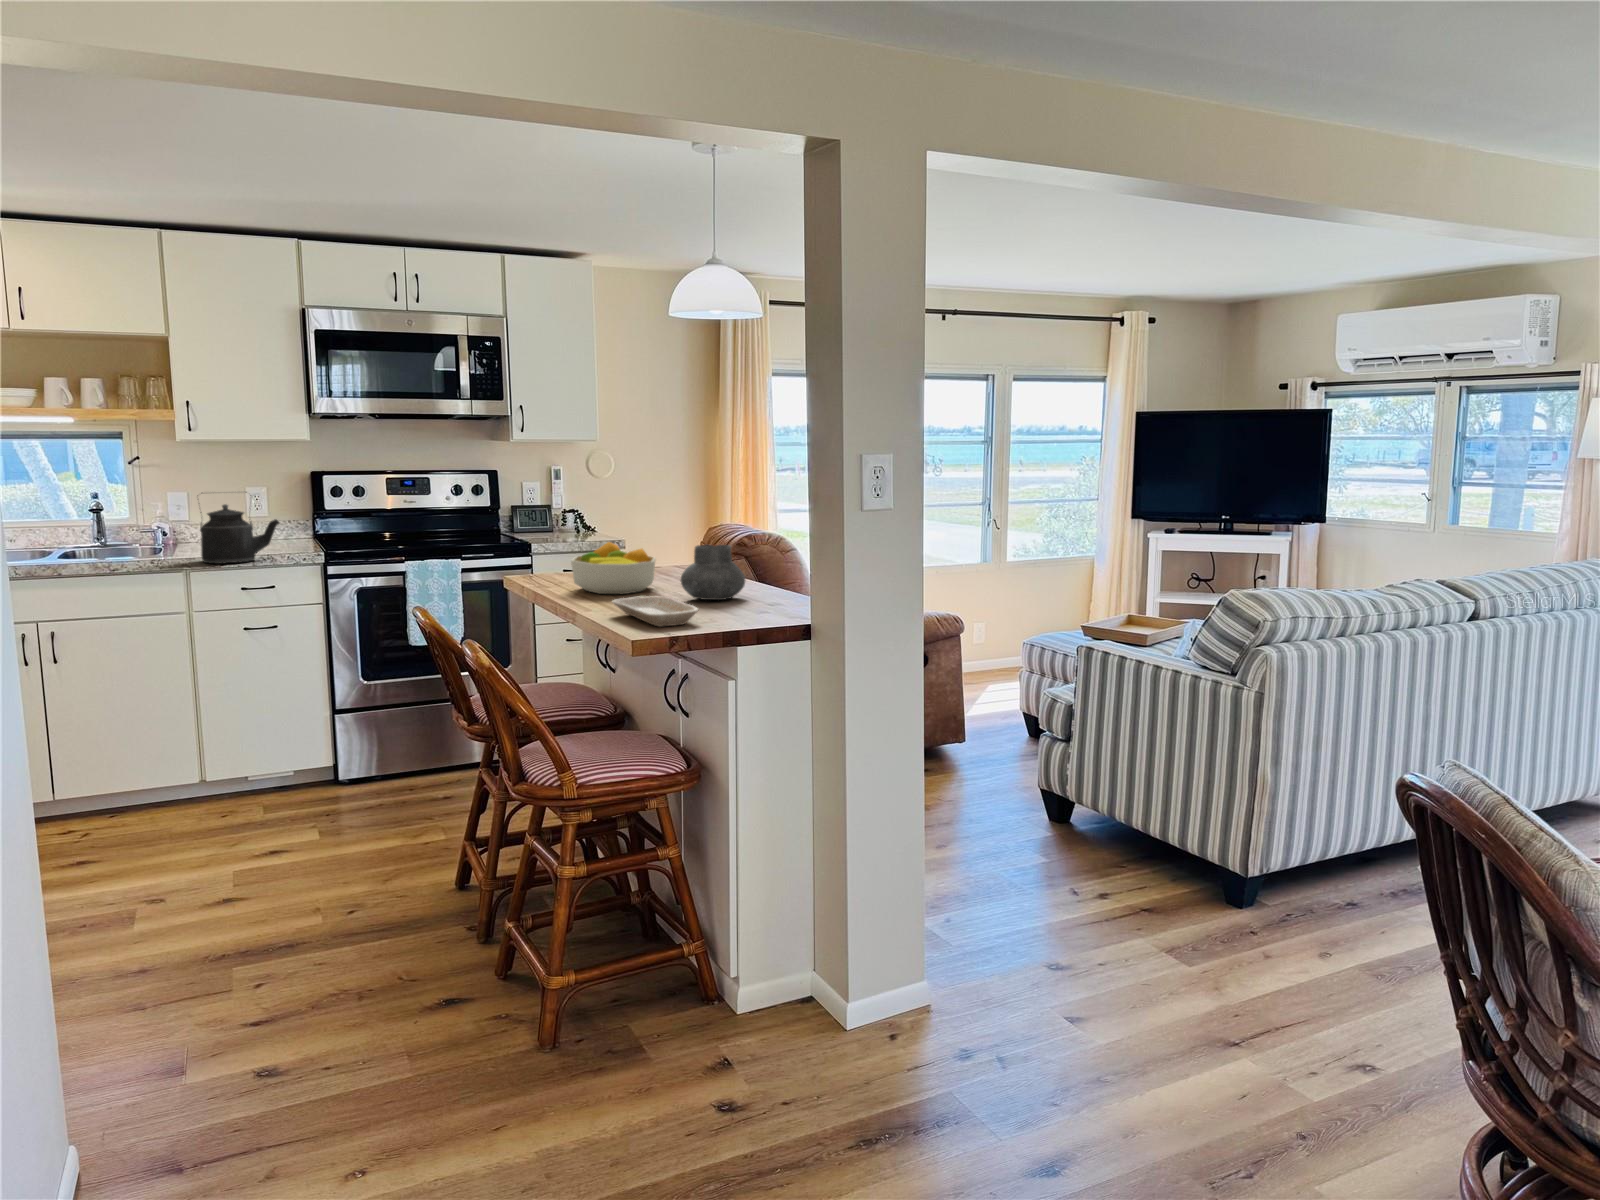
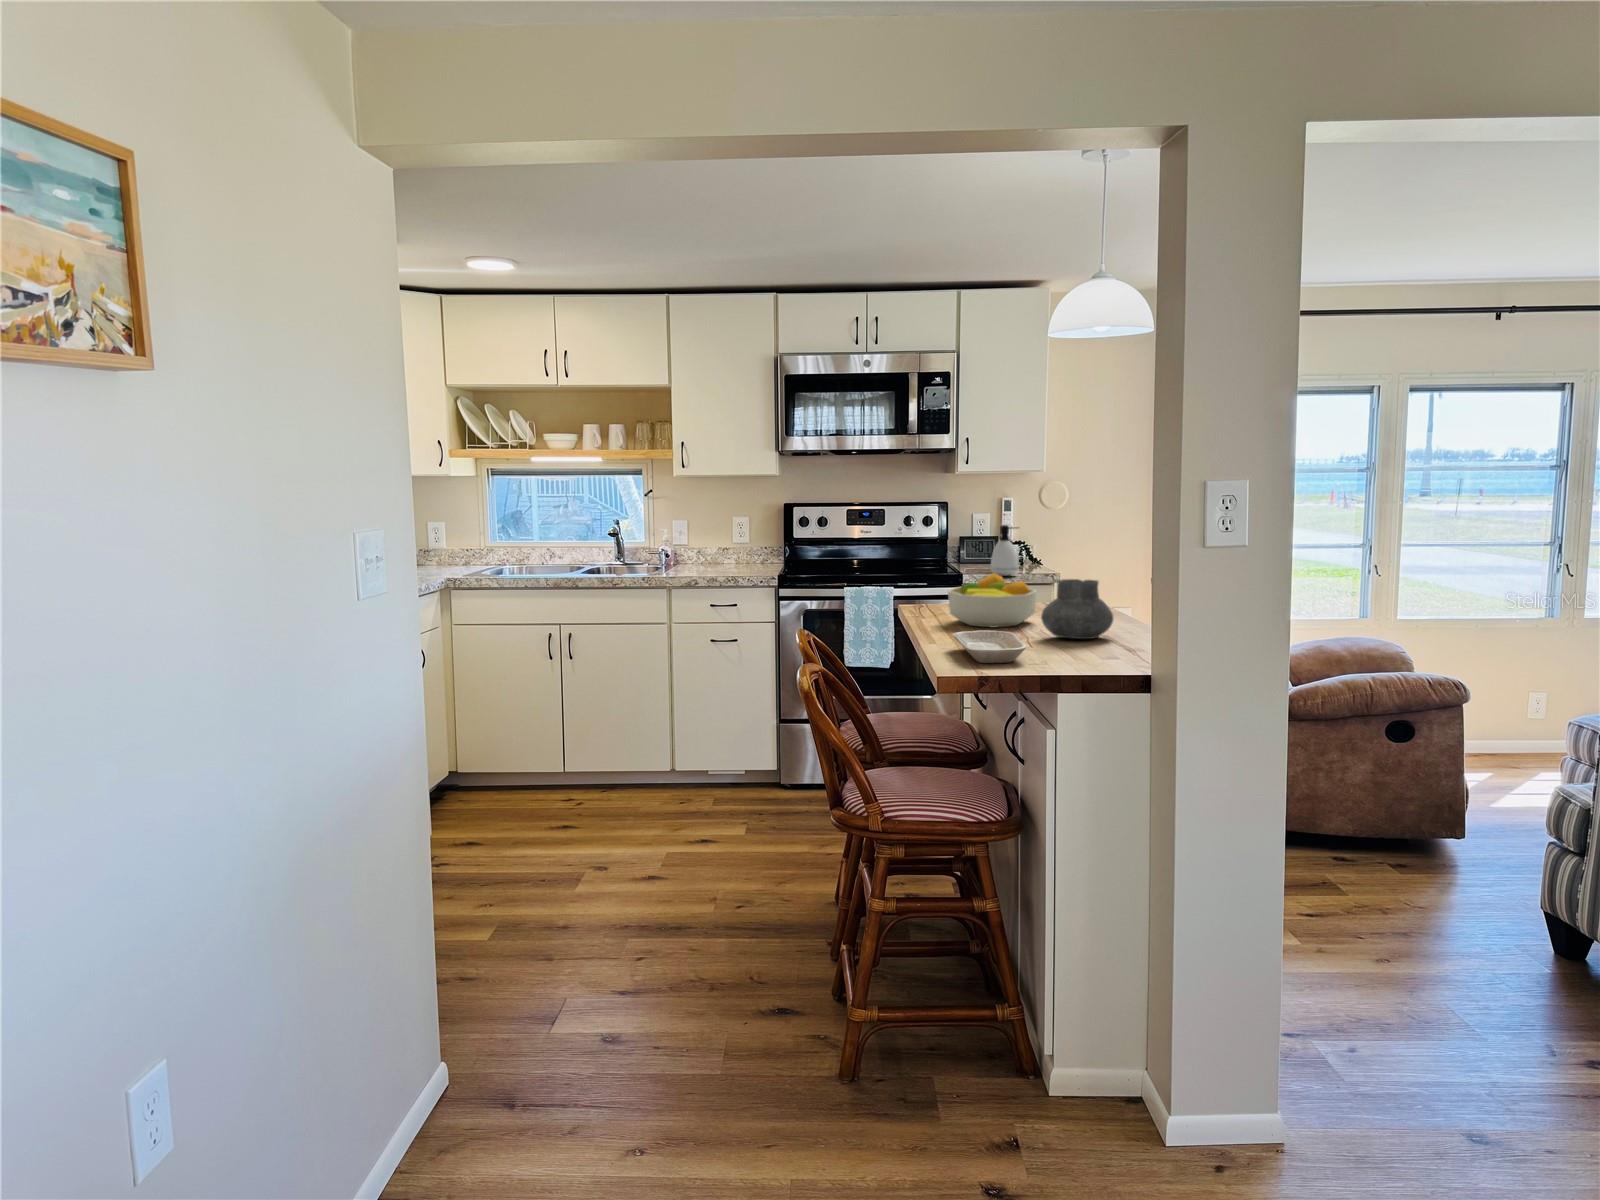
kettle: present [200,492,280,563] -> none [678,520,743,582]
soap dispenser: none [553,494,581,545] -> present [991,525,1018,576]

